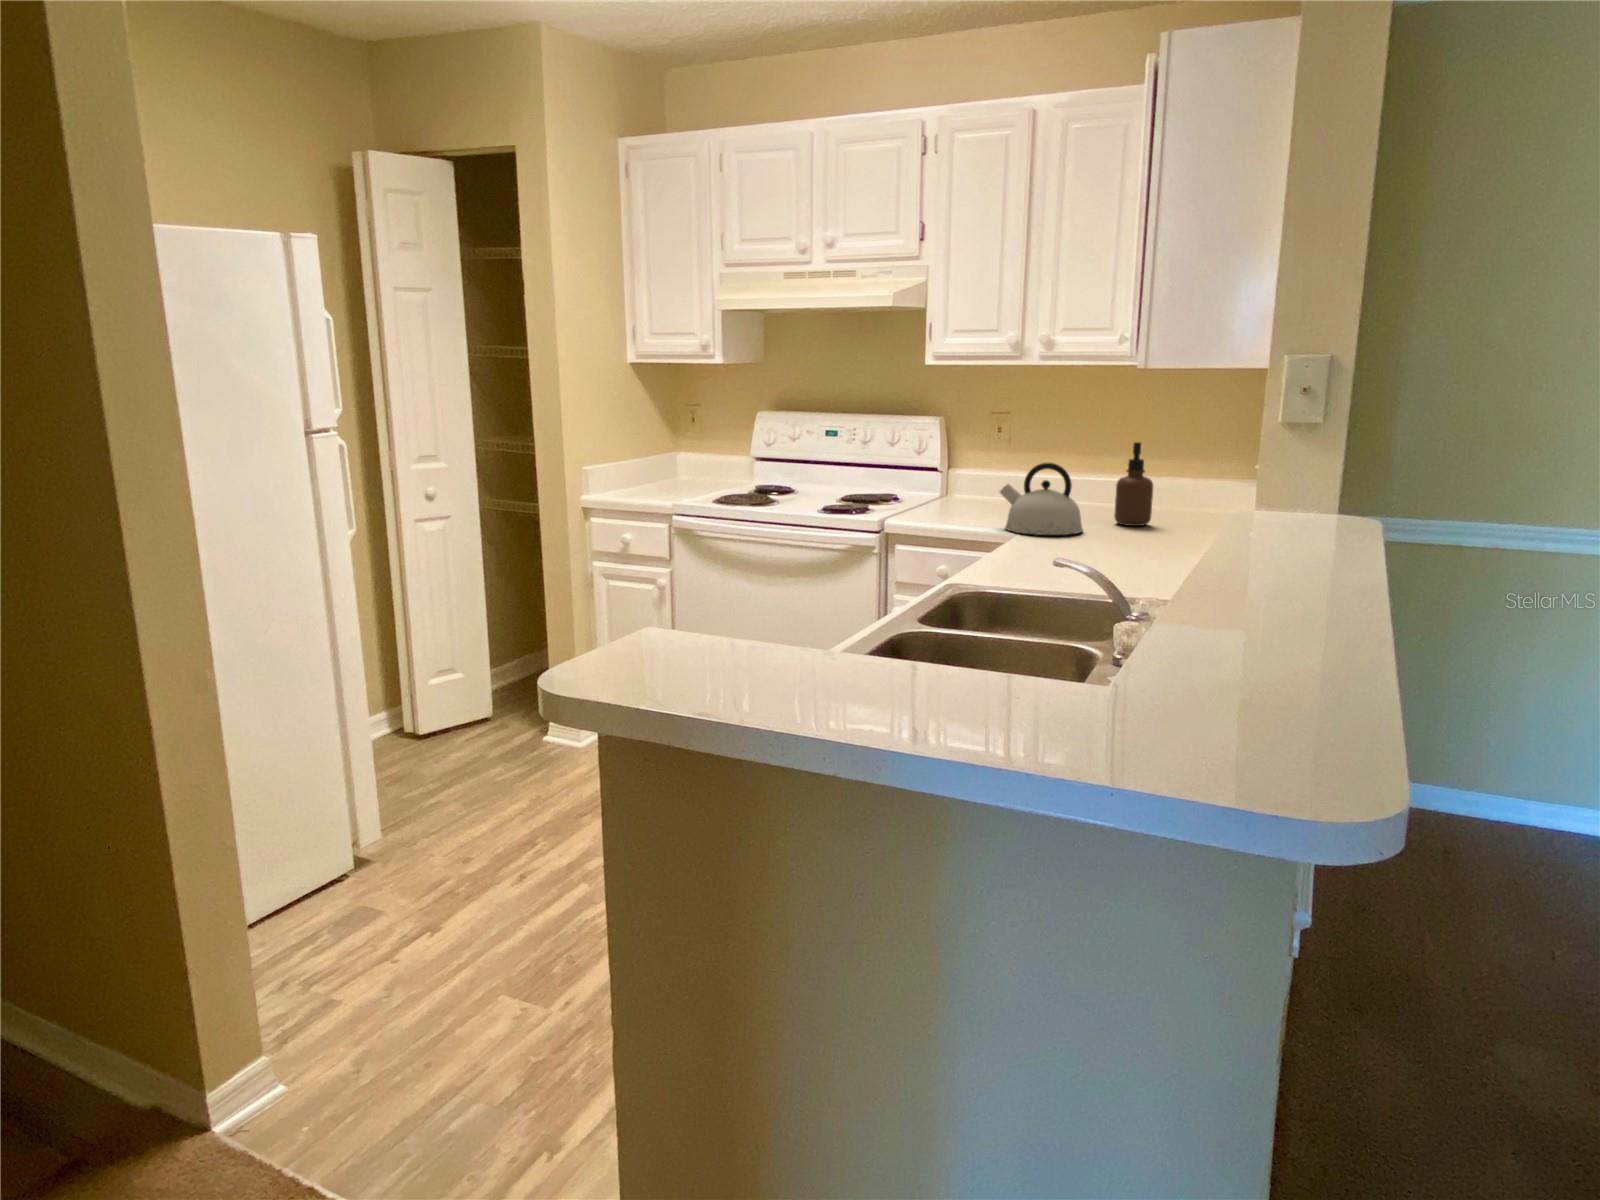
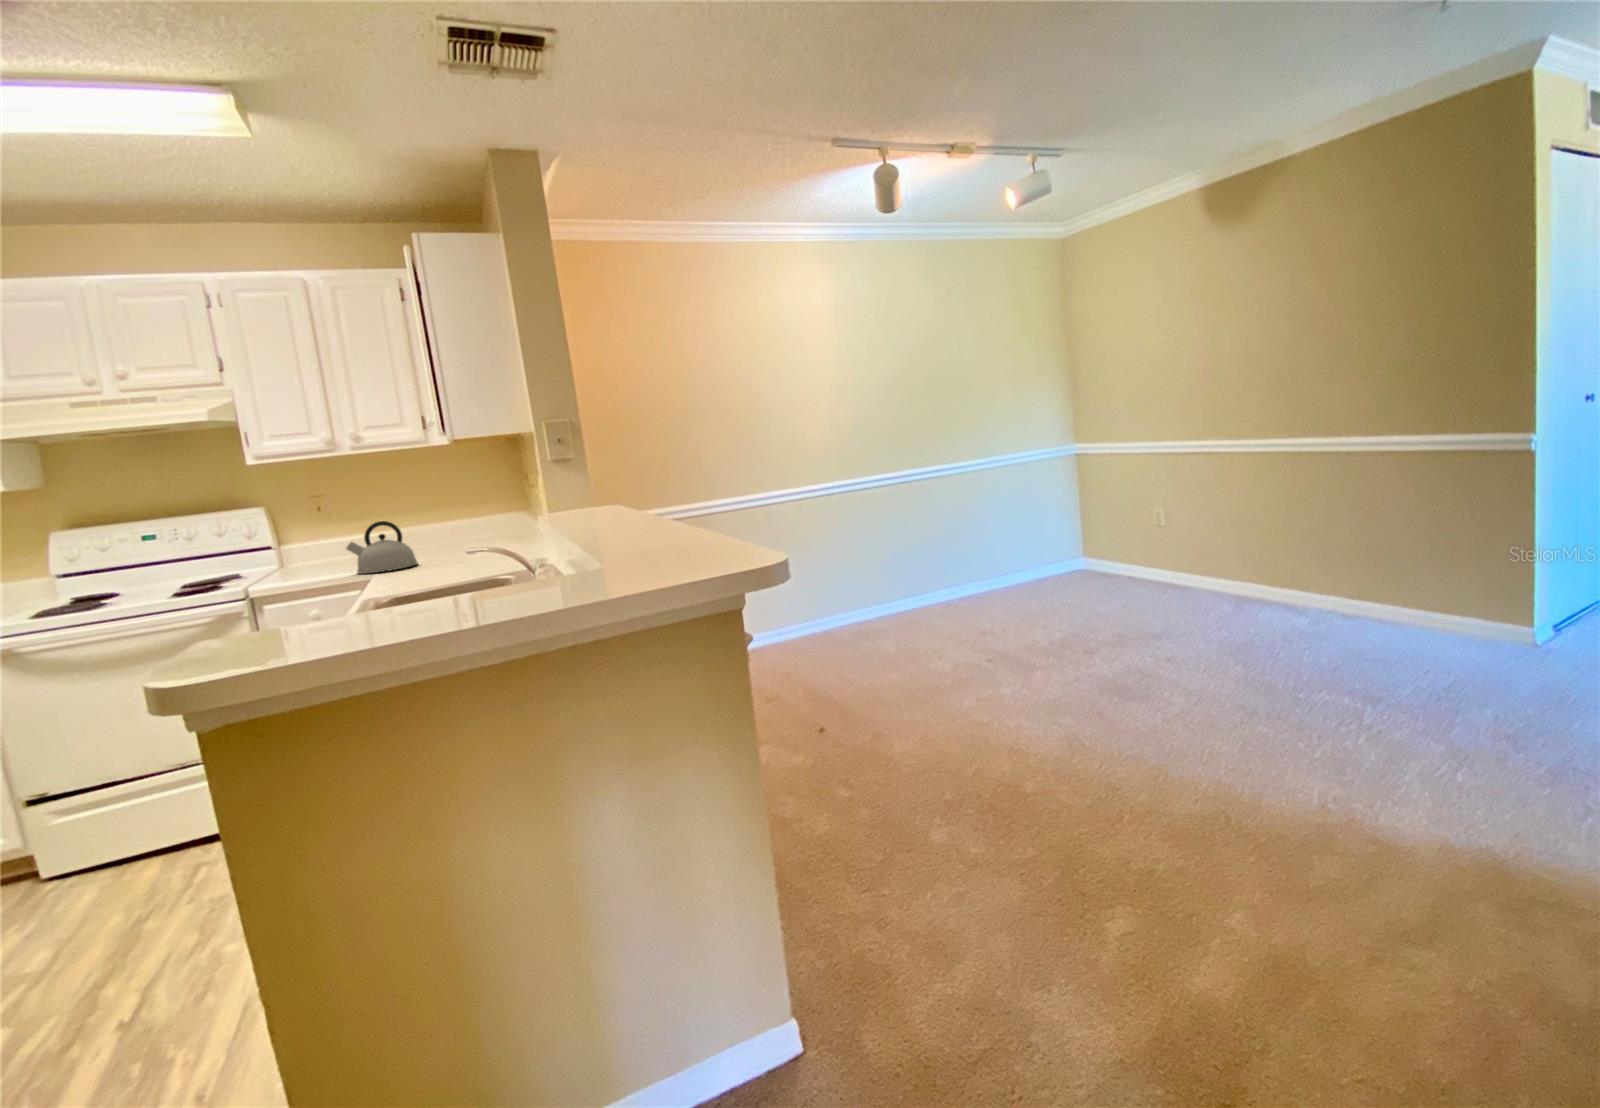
soap dispenser: present [1114,442,1153,526] -> none [429,500,459,556]

